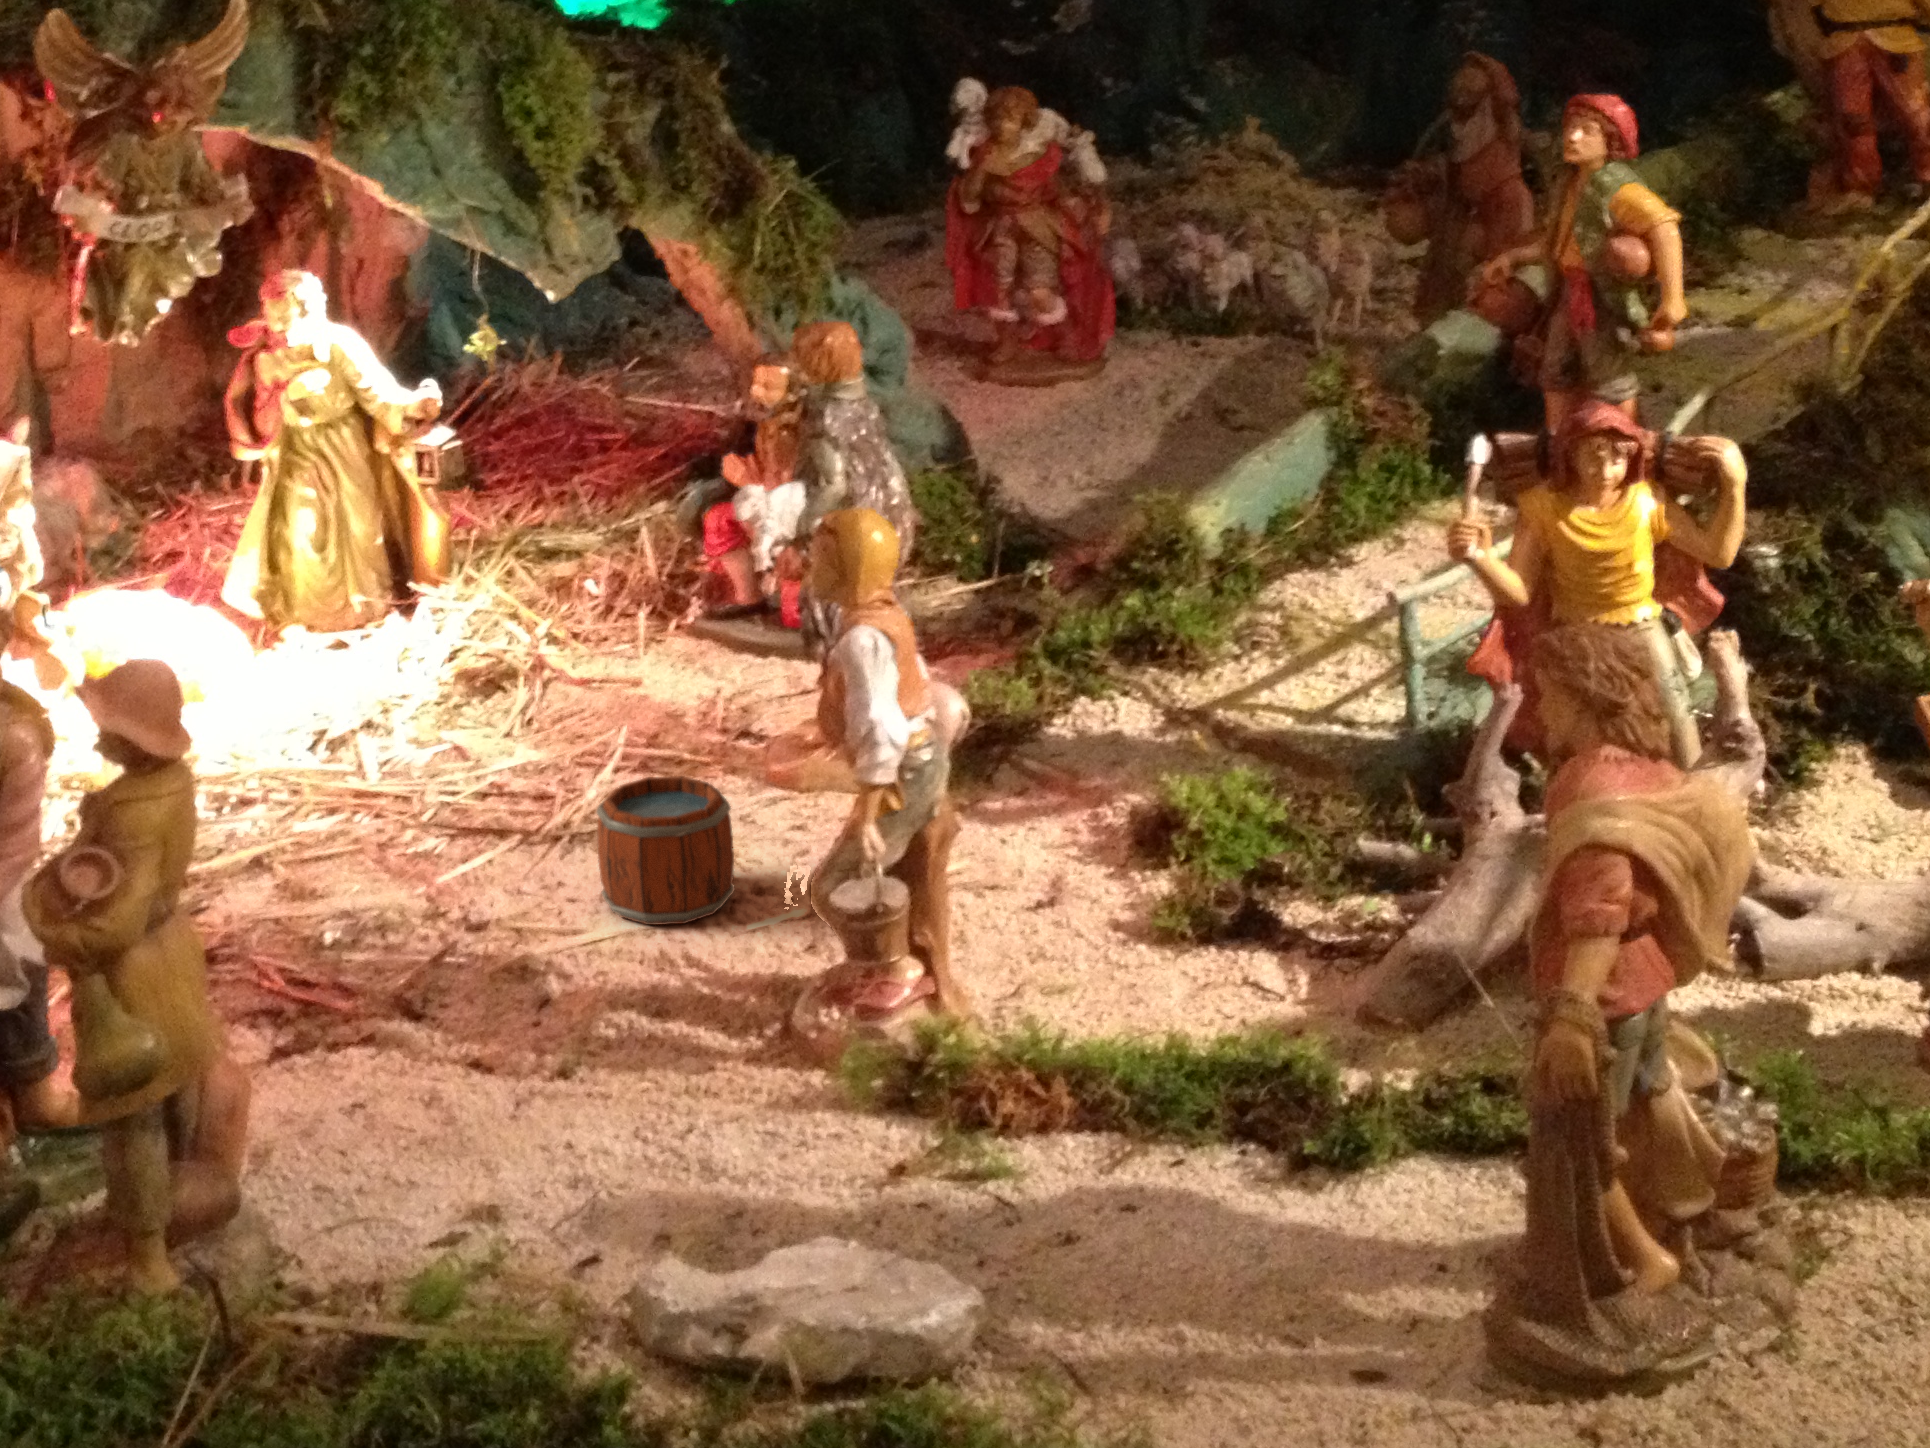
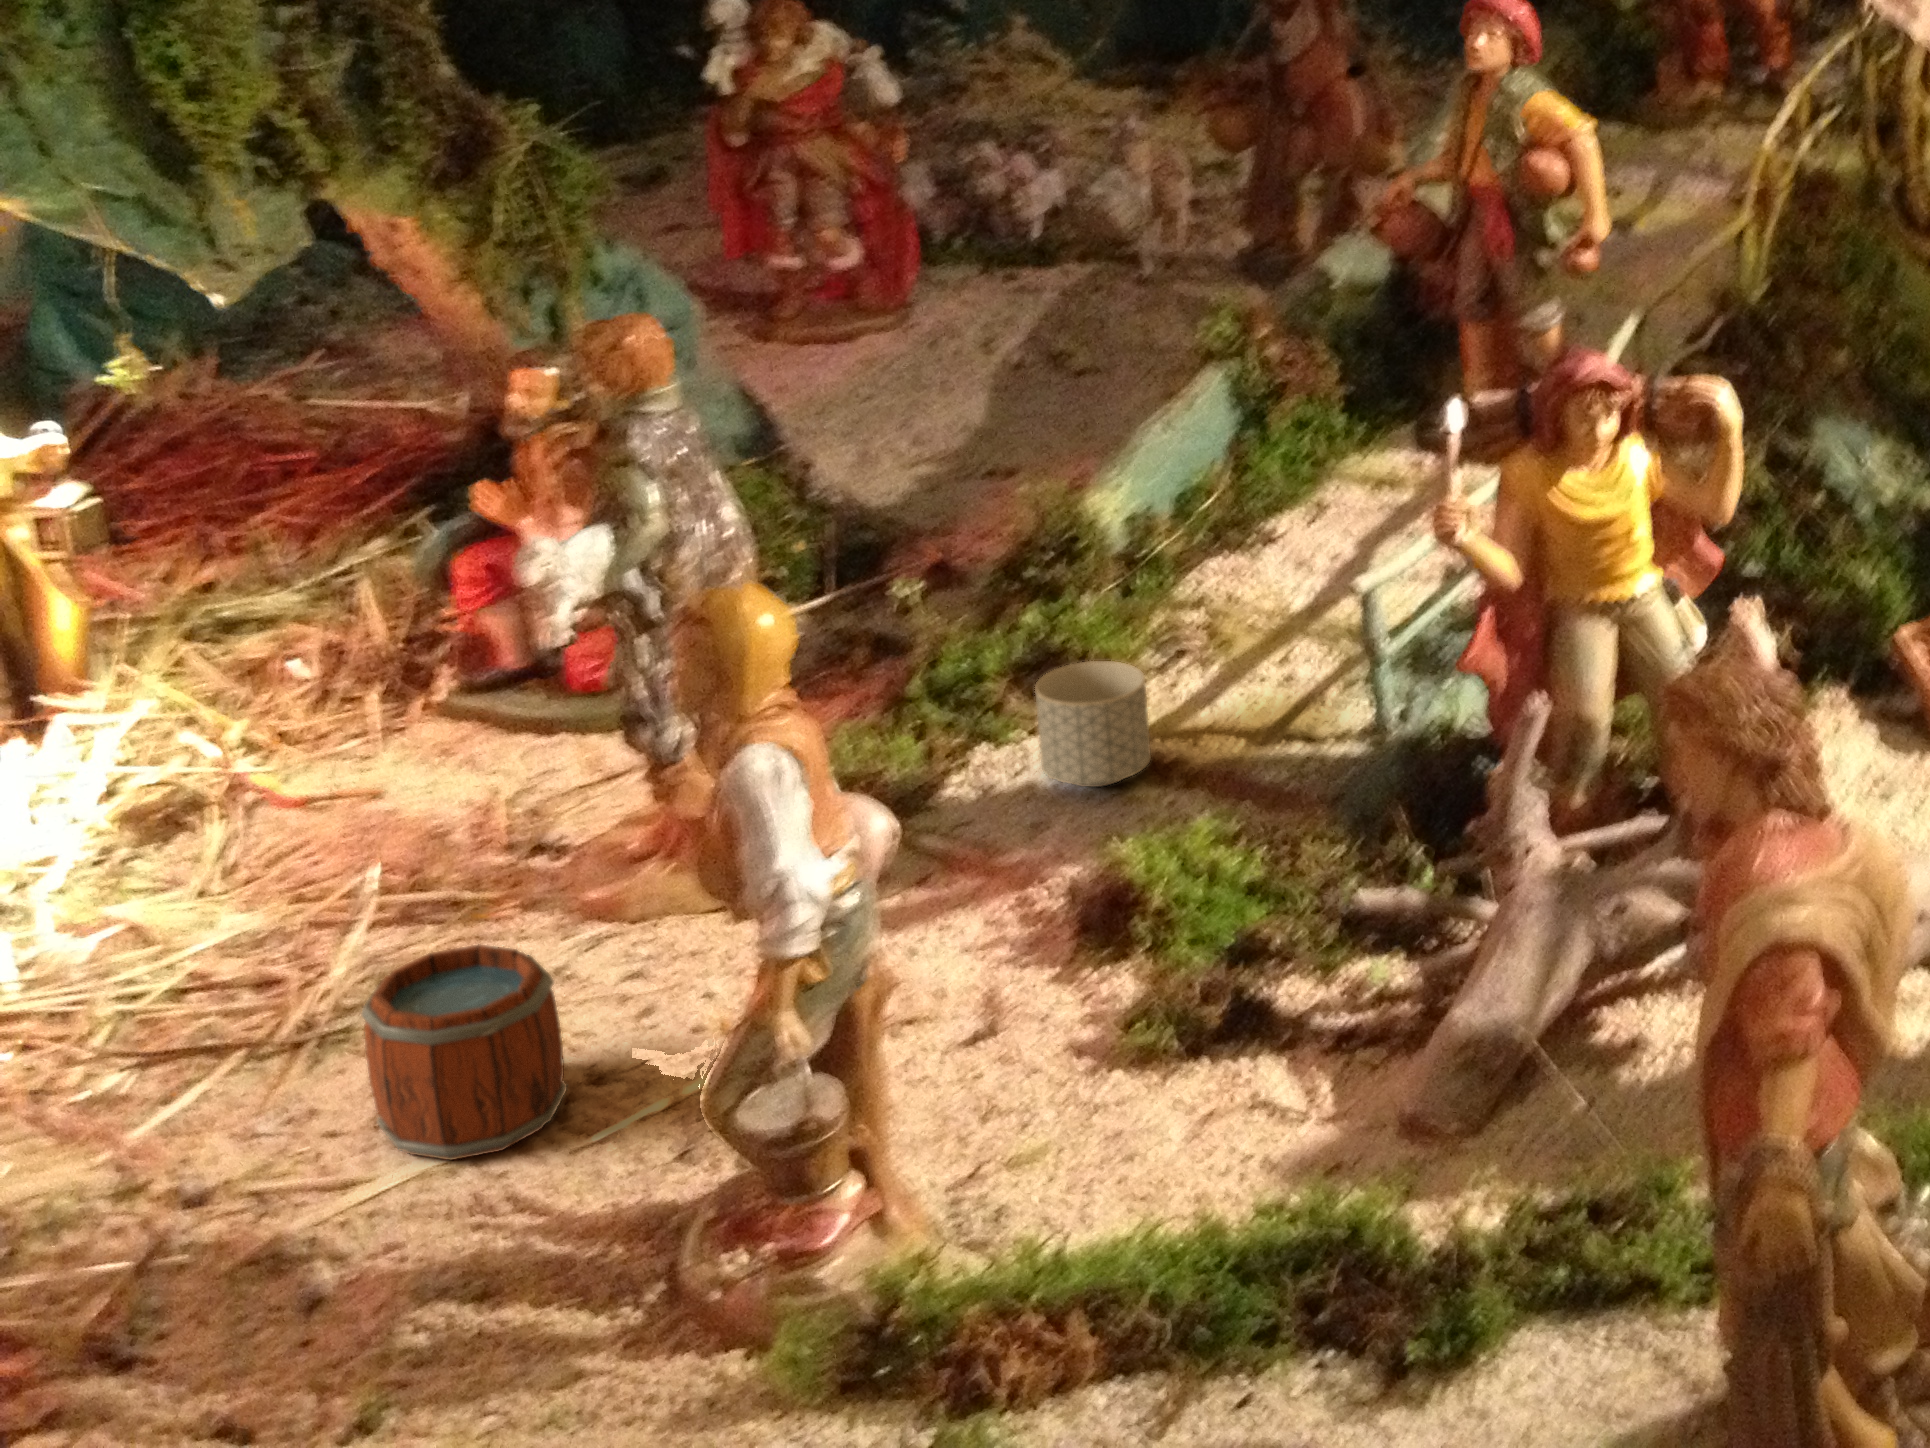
planter: none [1129,640,1217,739] -> present [1035,661,1151,787]

